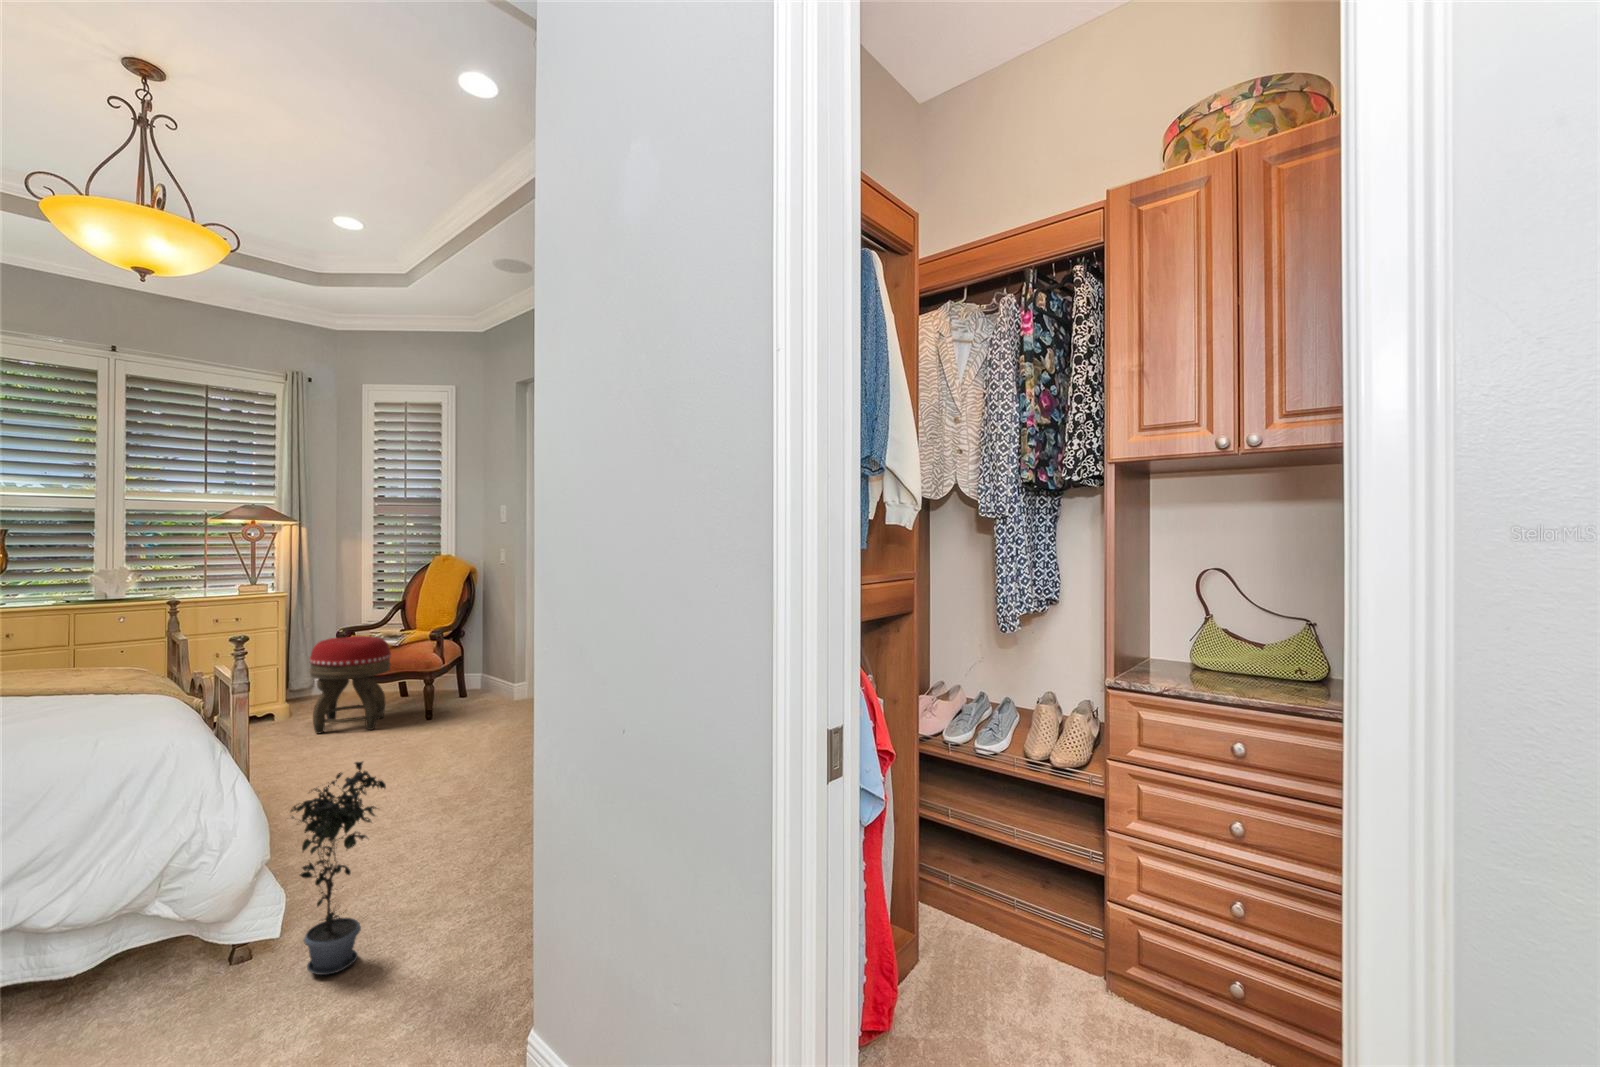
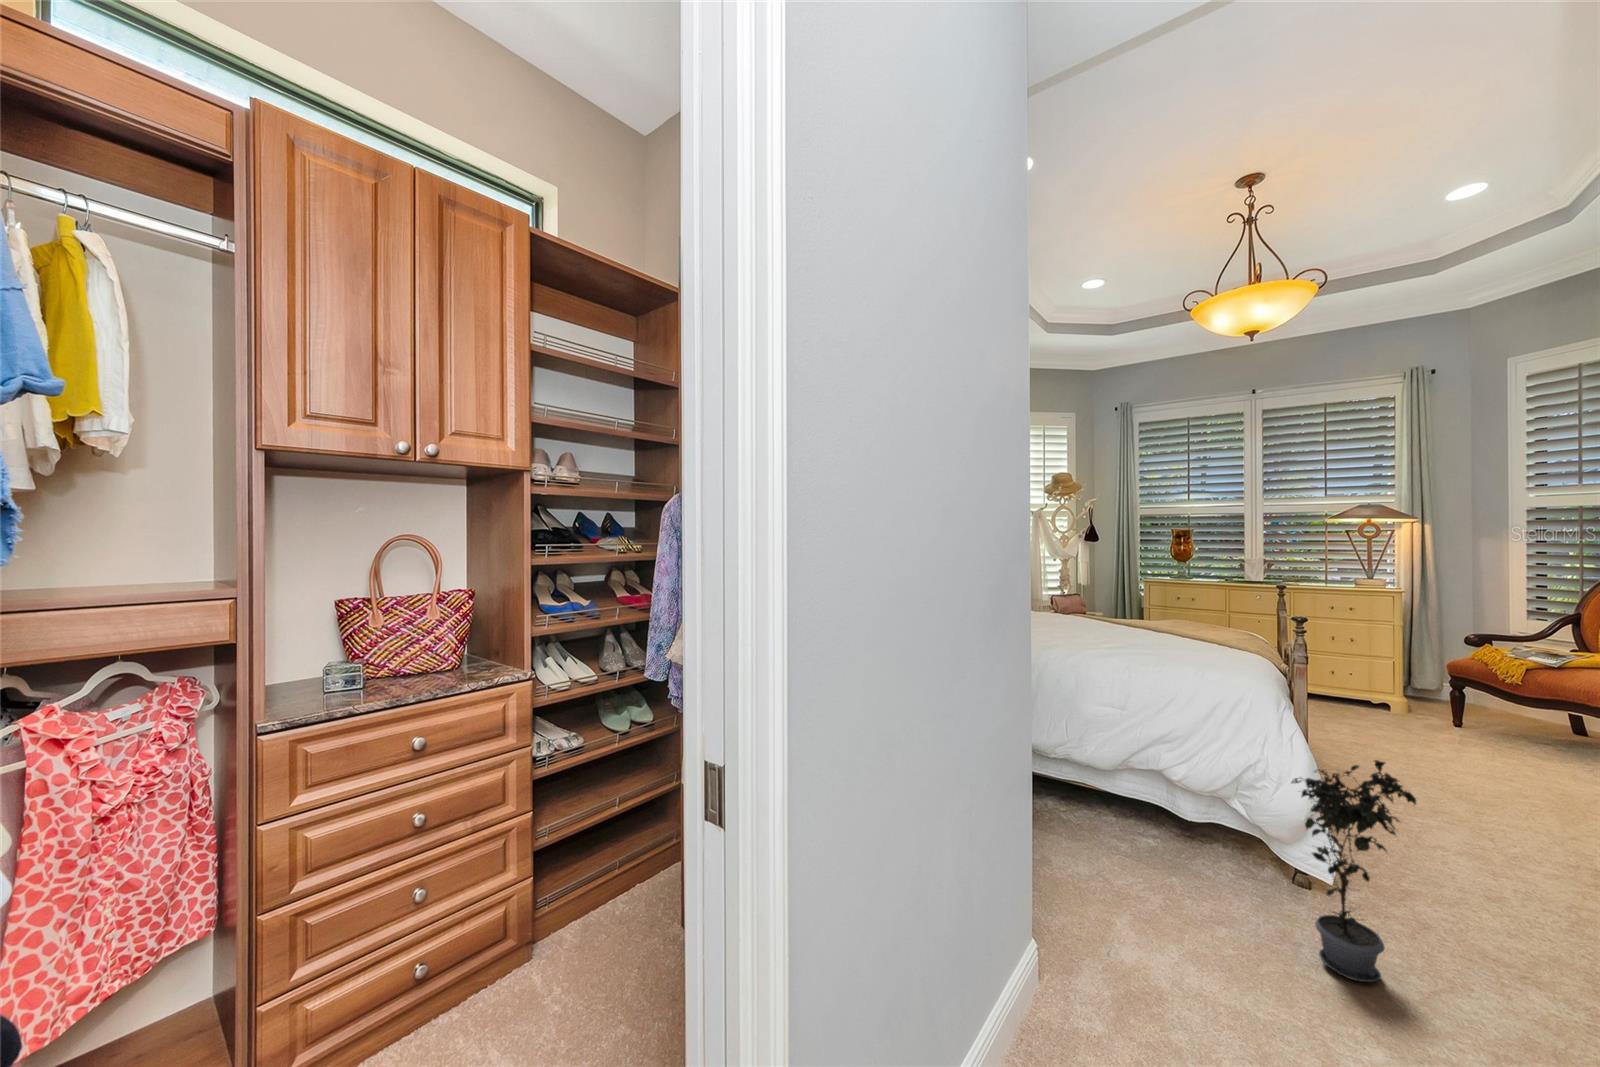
footstool: present [310,636,391,733] -> none [1424,641,1540,755]

